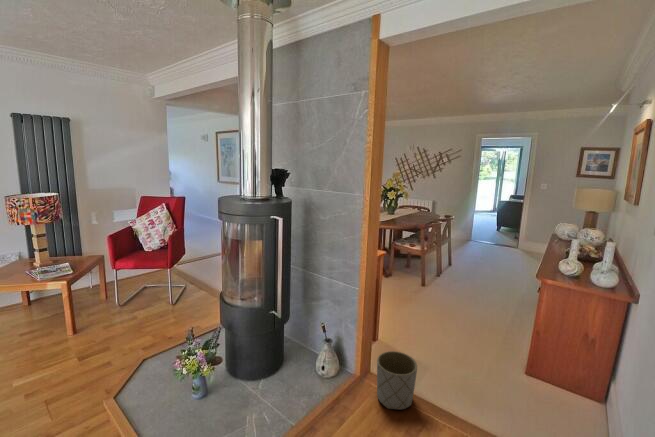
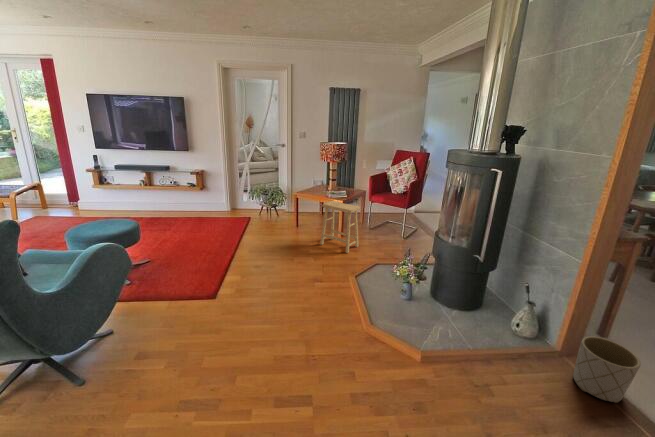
footstool: none [25,284,108,362] -> present [320,201,360,253]

